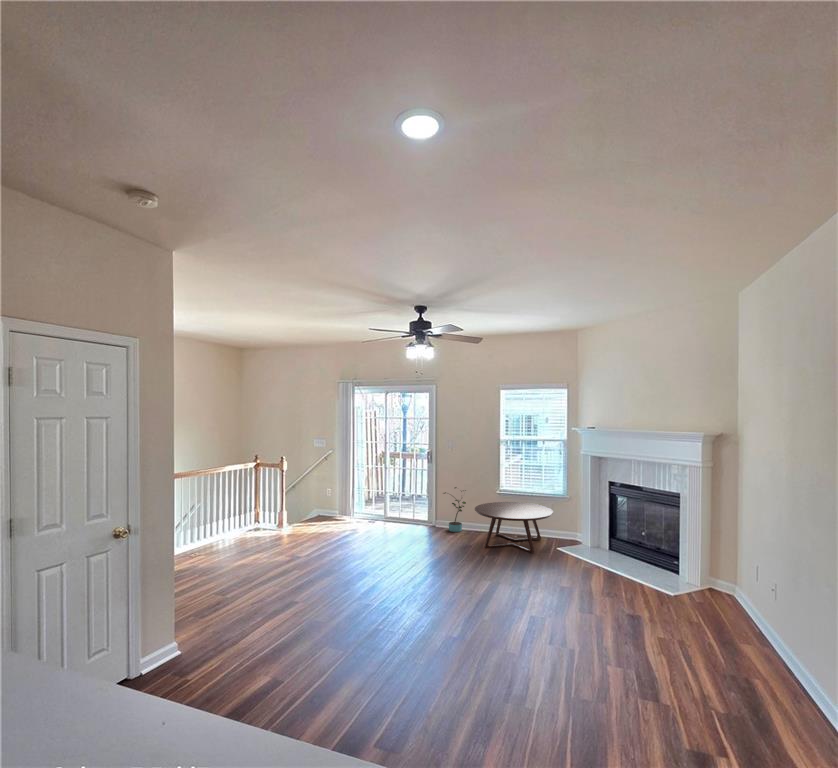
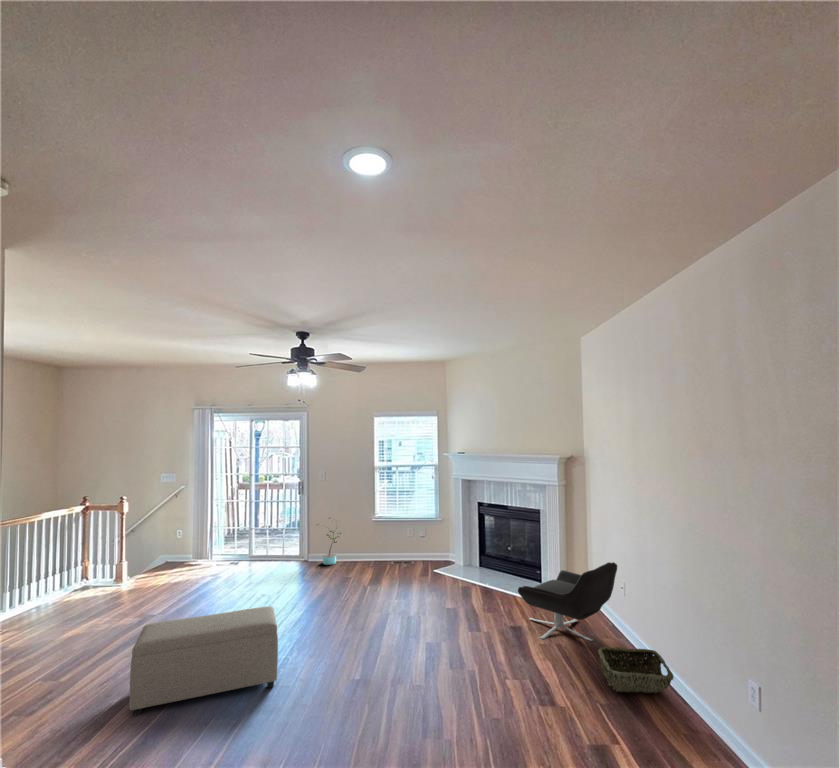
coffee table: present [475,502,553,553] -> none [353,528,430,579]
ottoman: none [263,558,384,631] -> present [129,607,278,715]
lounge chair: none [635,558,765,645] -> present [518,562,617,641]
woven basket: none [723,651,826,717] -> present [598,647,673,693]

